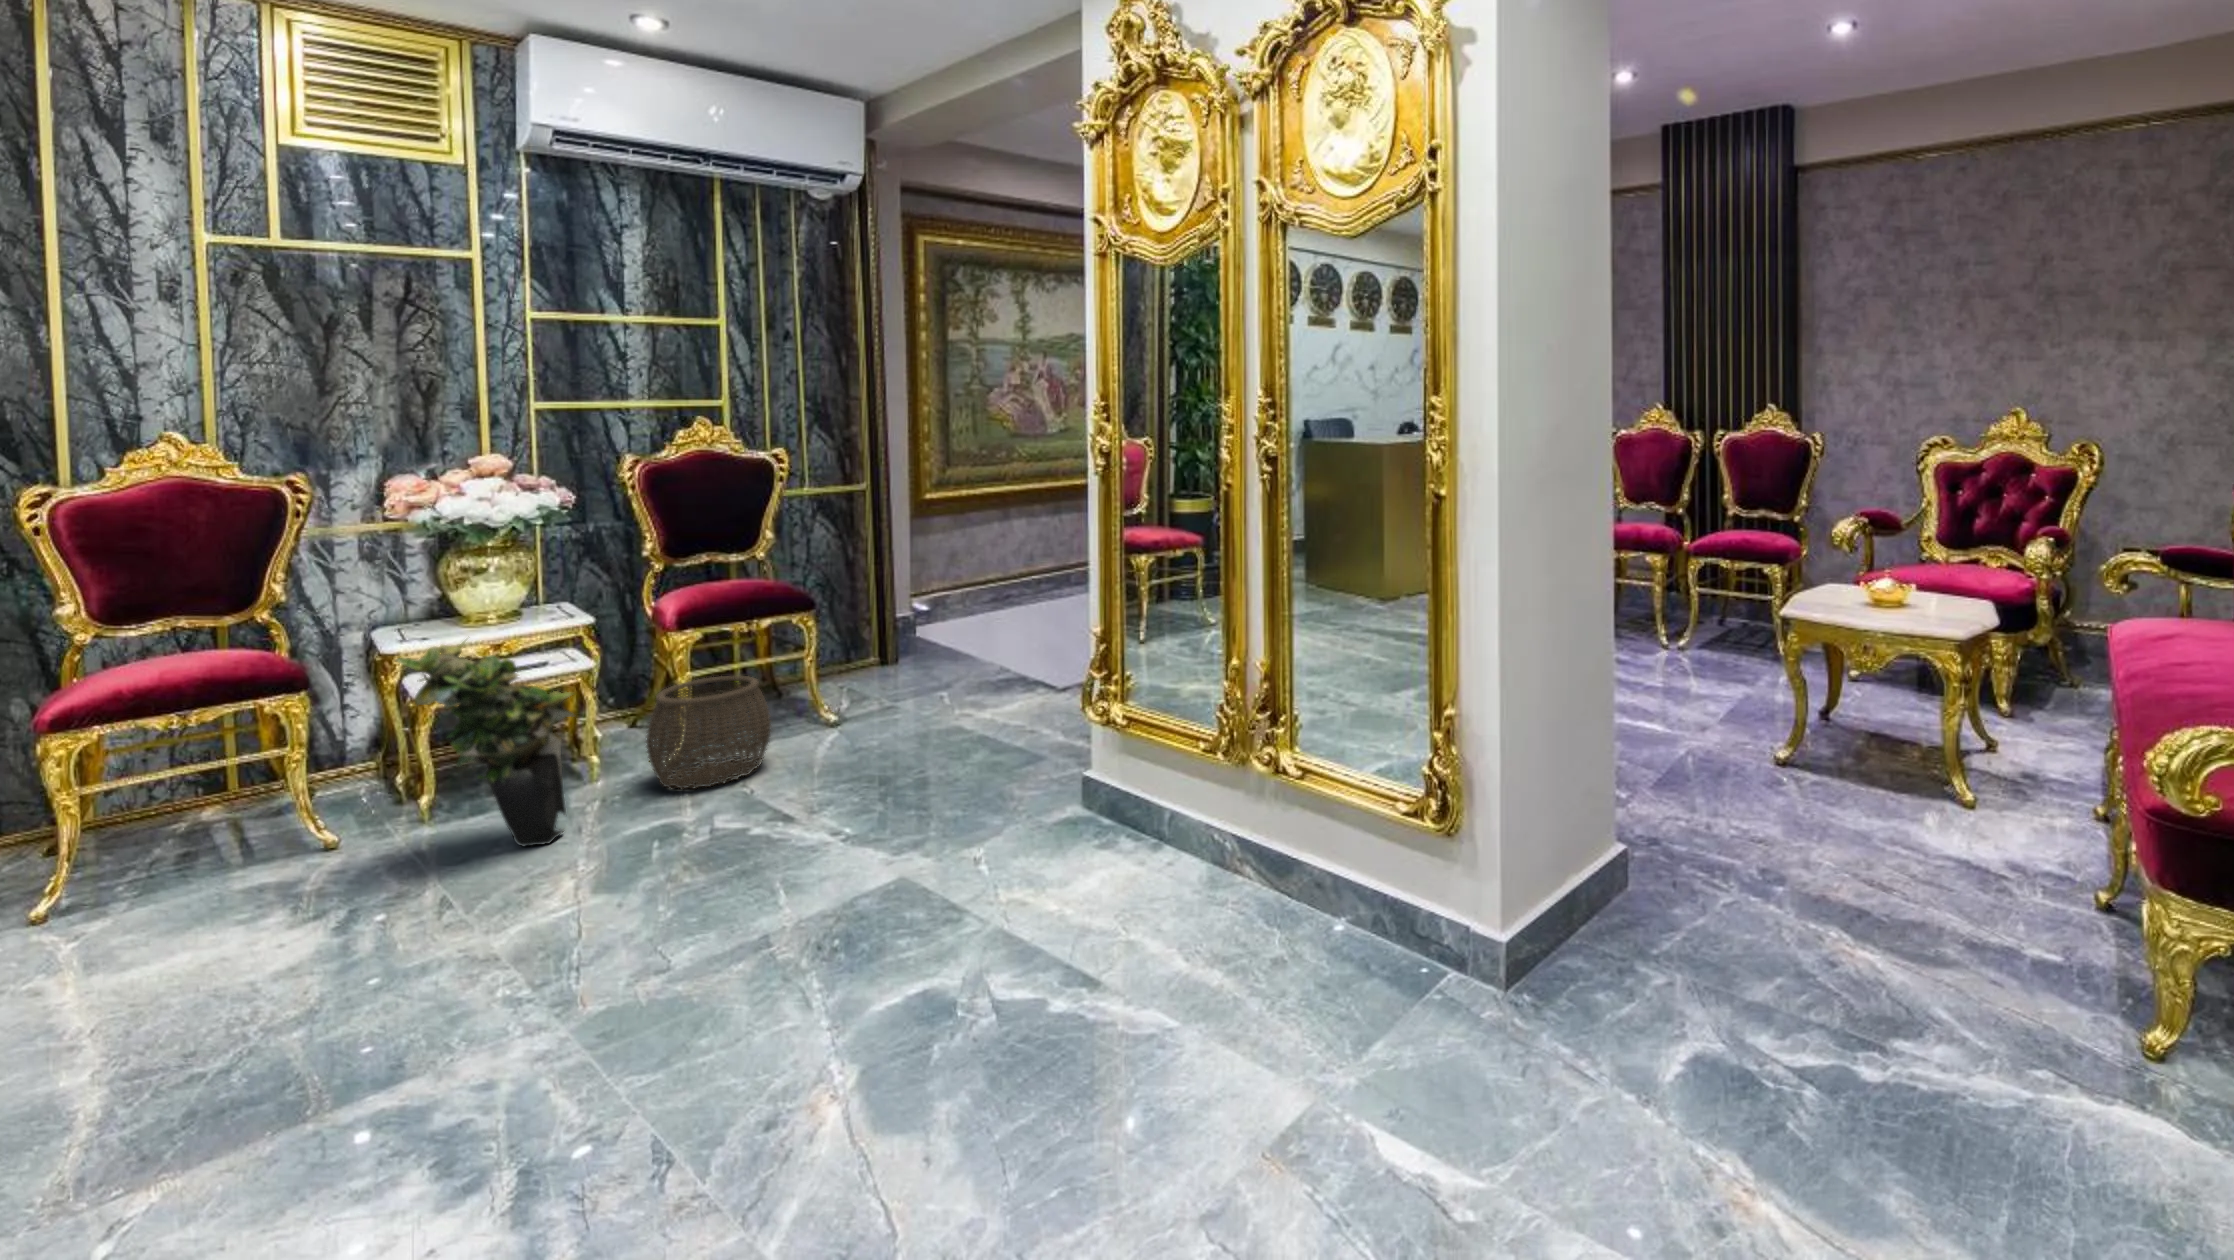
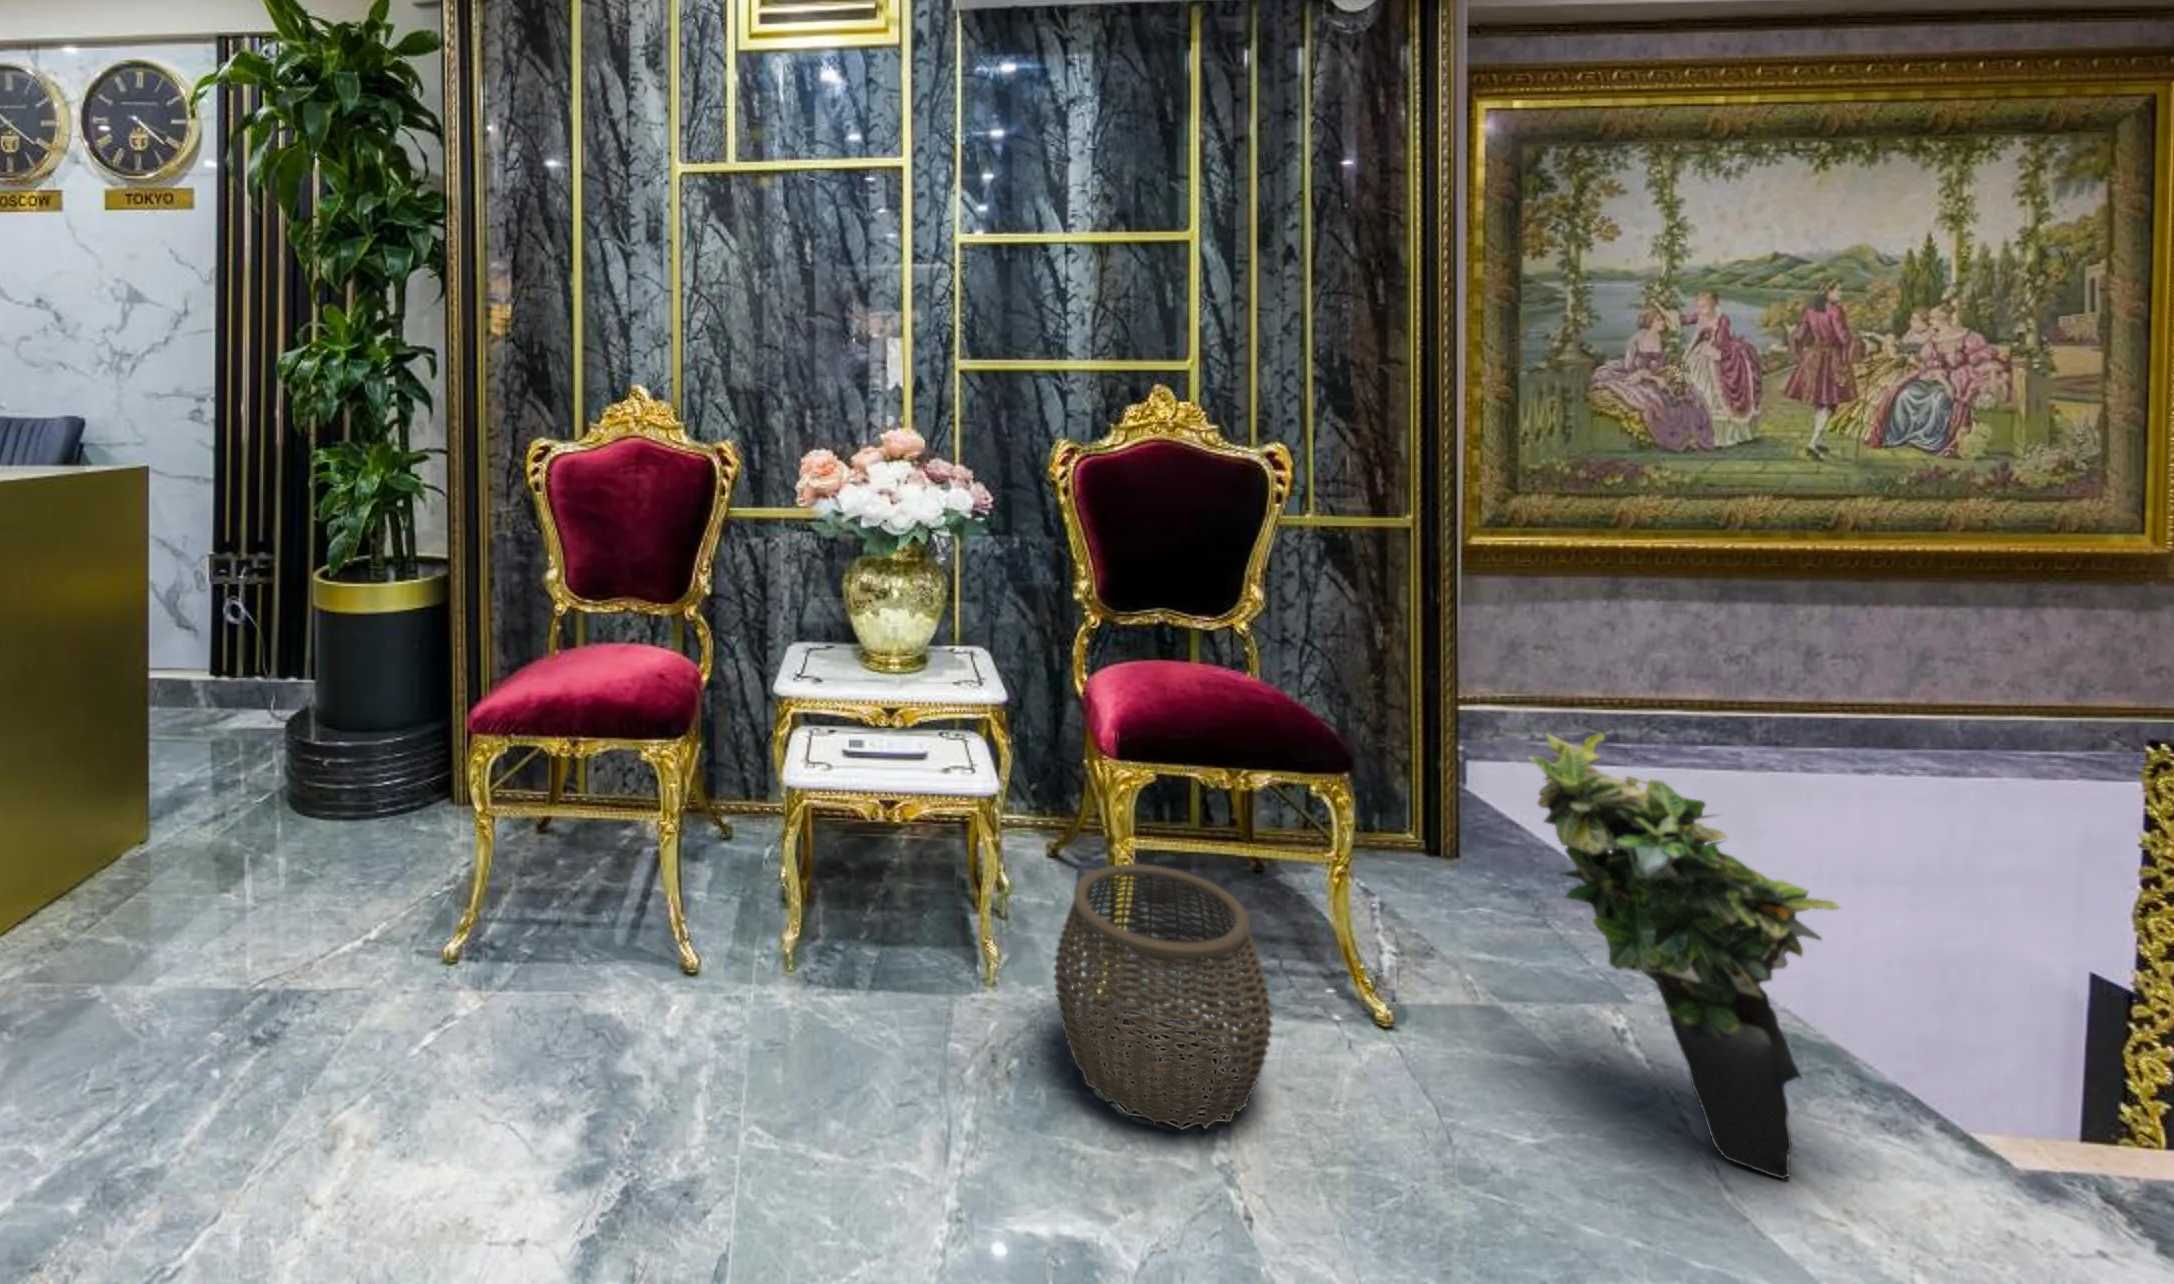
potted plant: present [397,642,575,846] -> present [1530,733,1840,1179]

